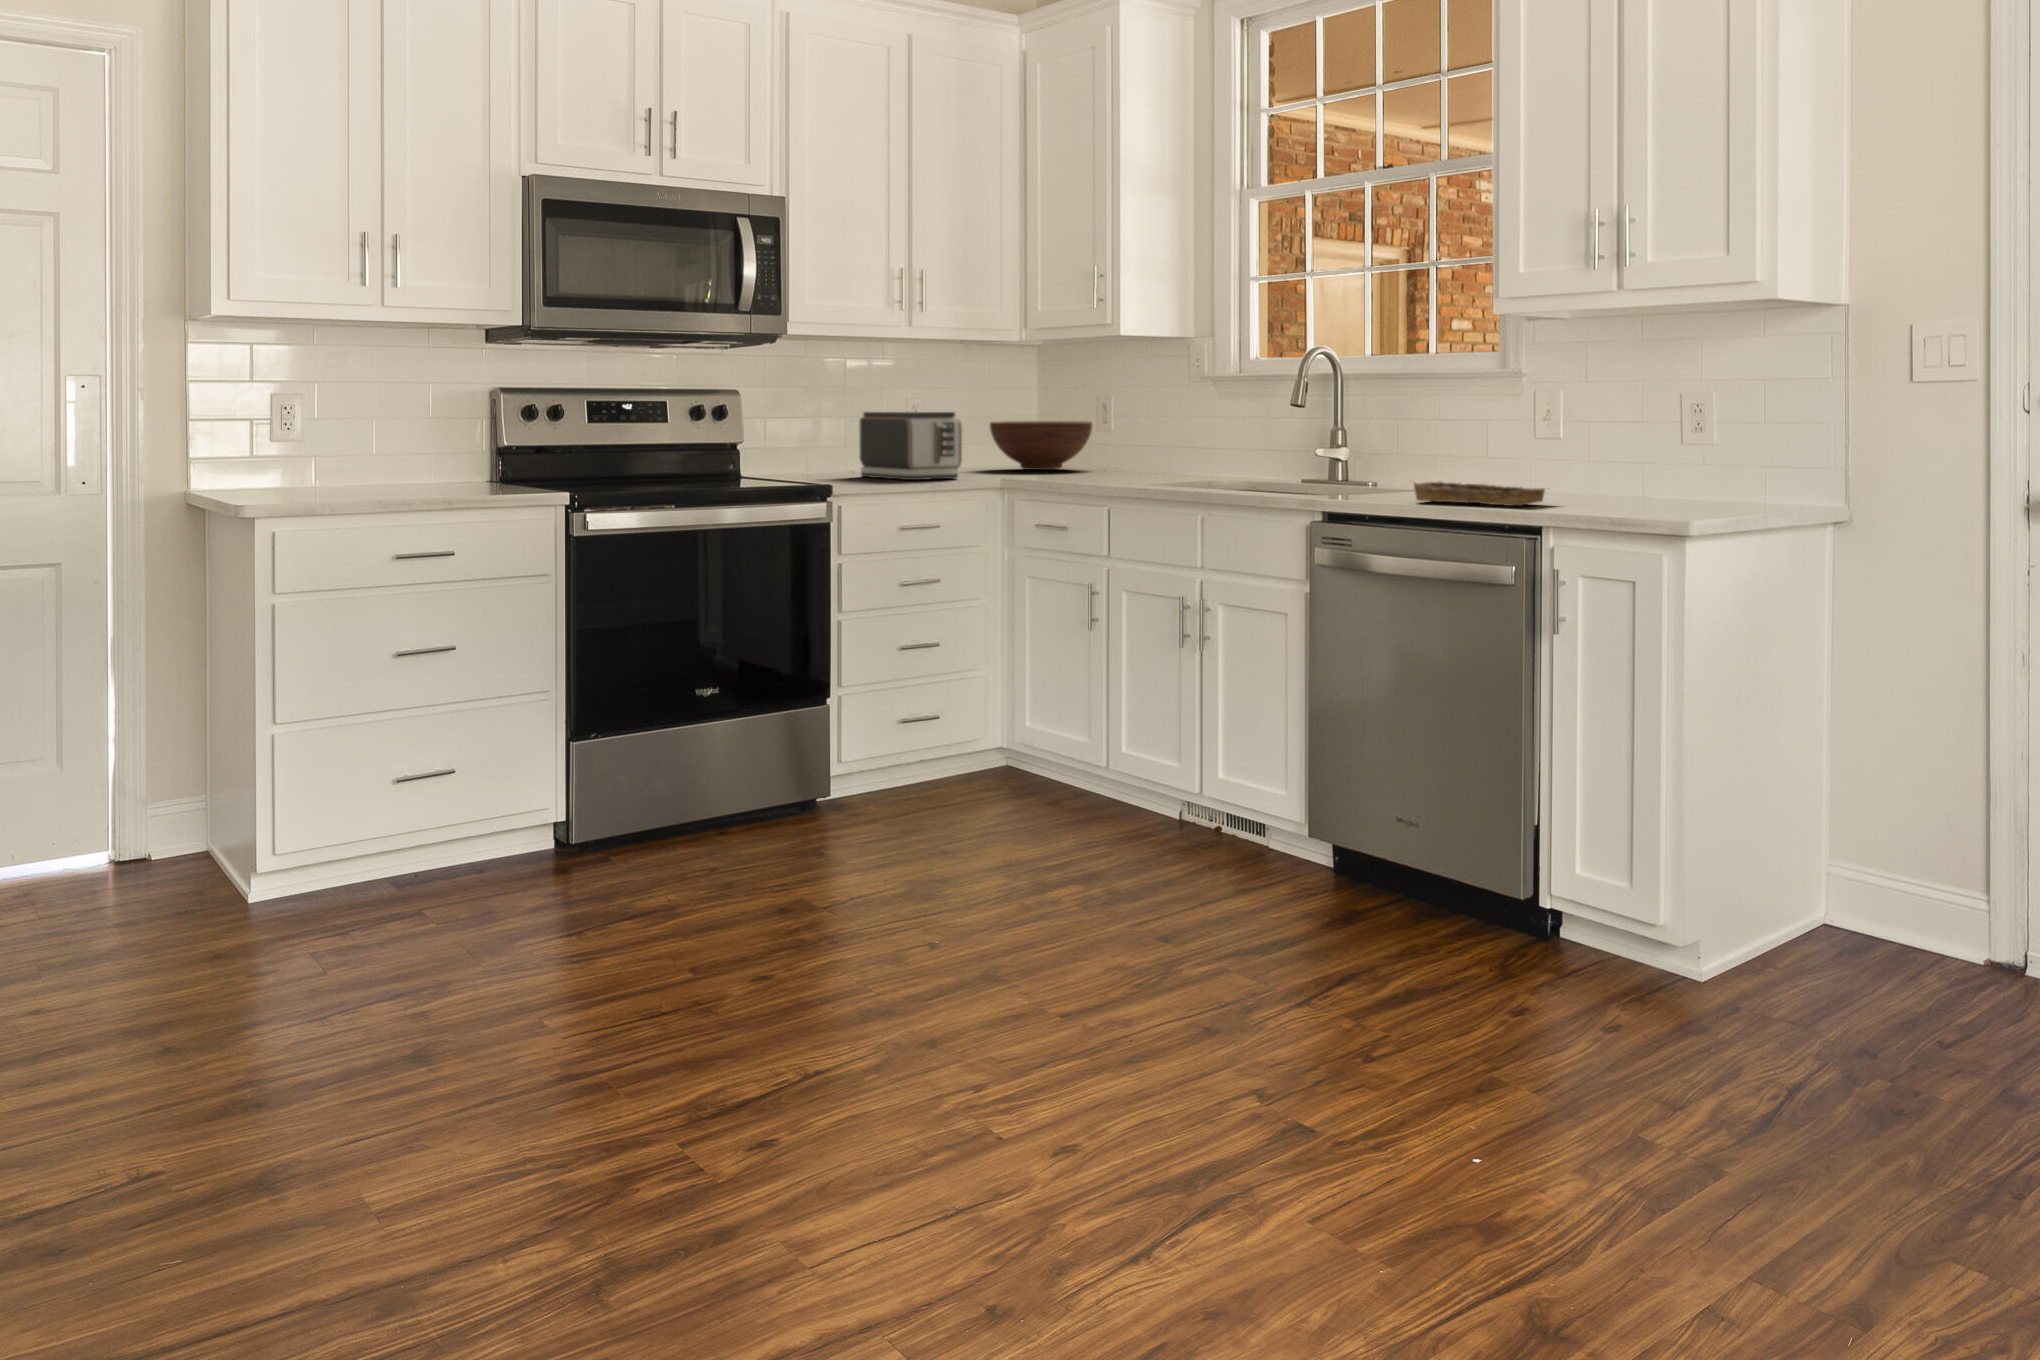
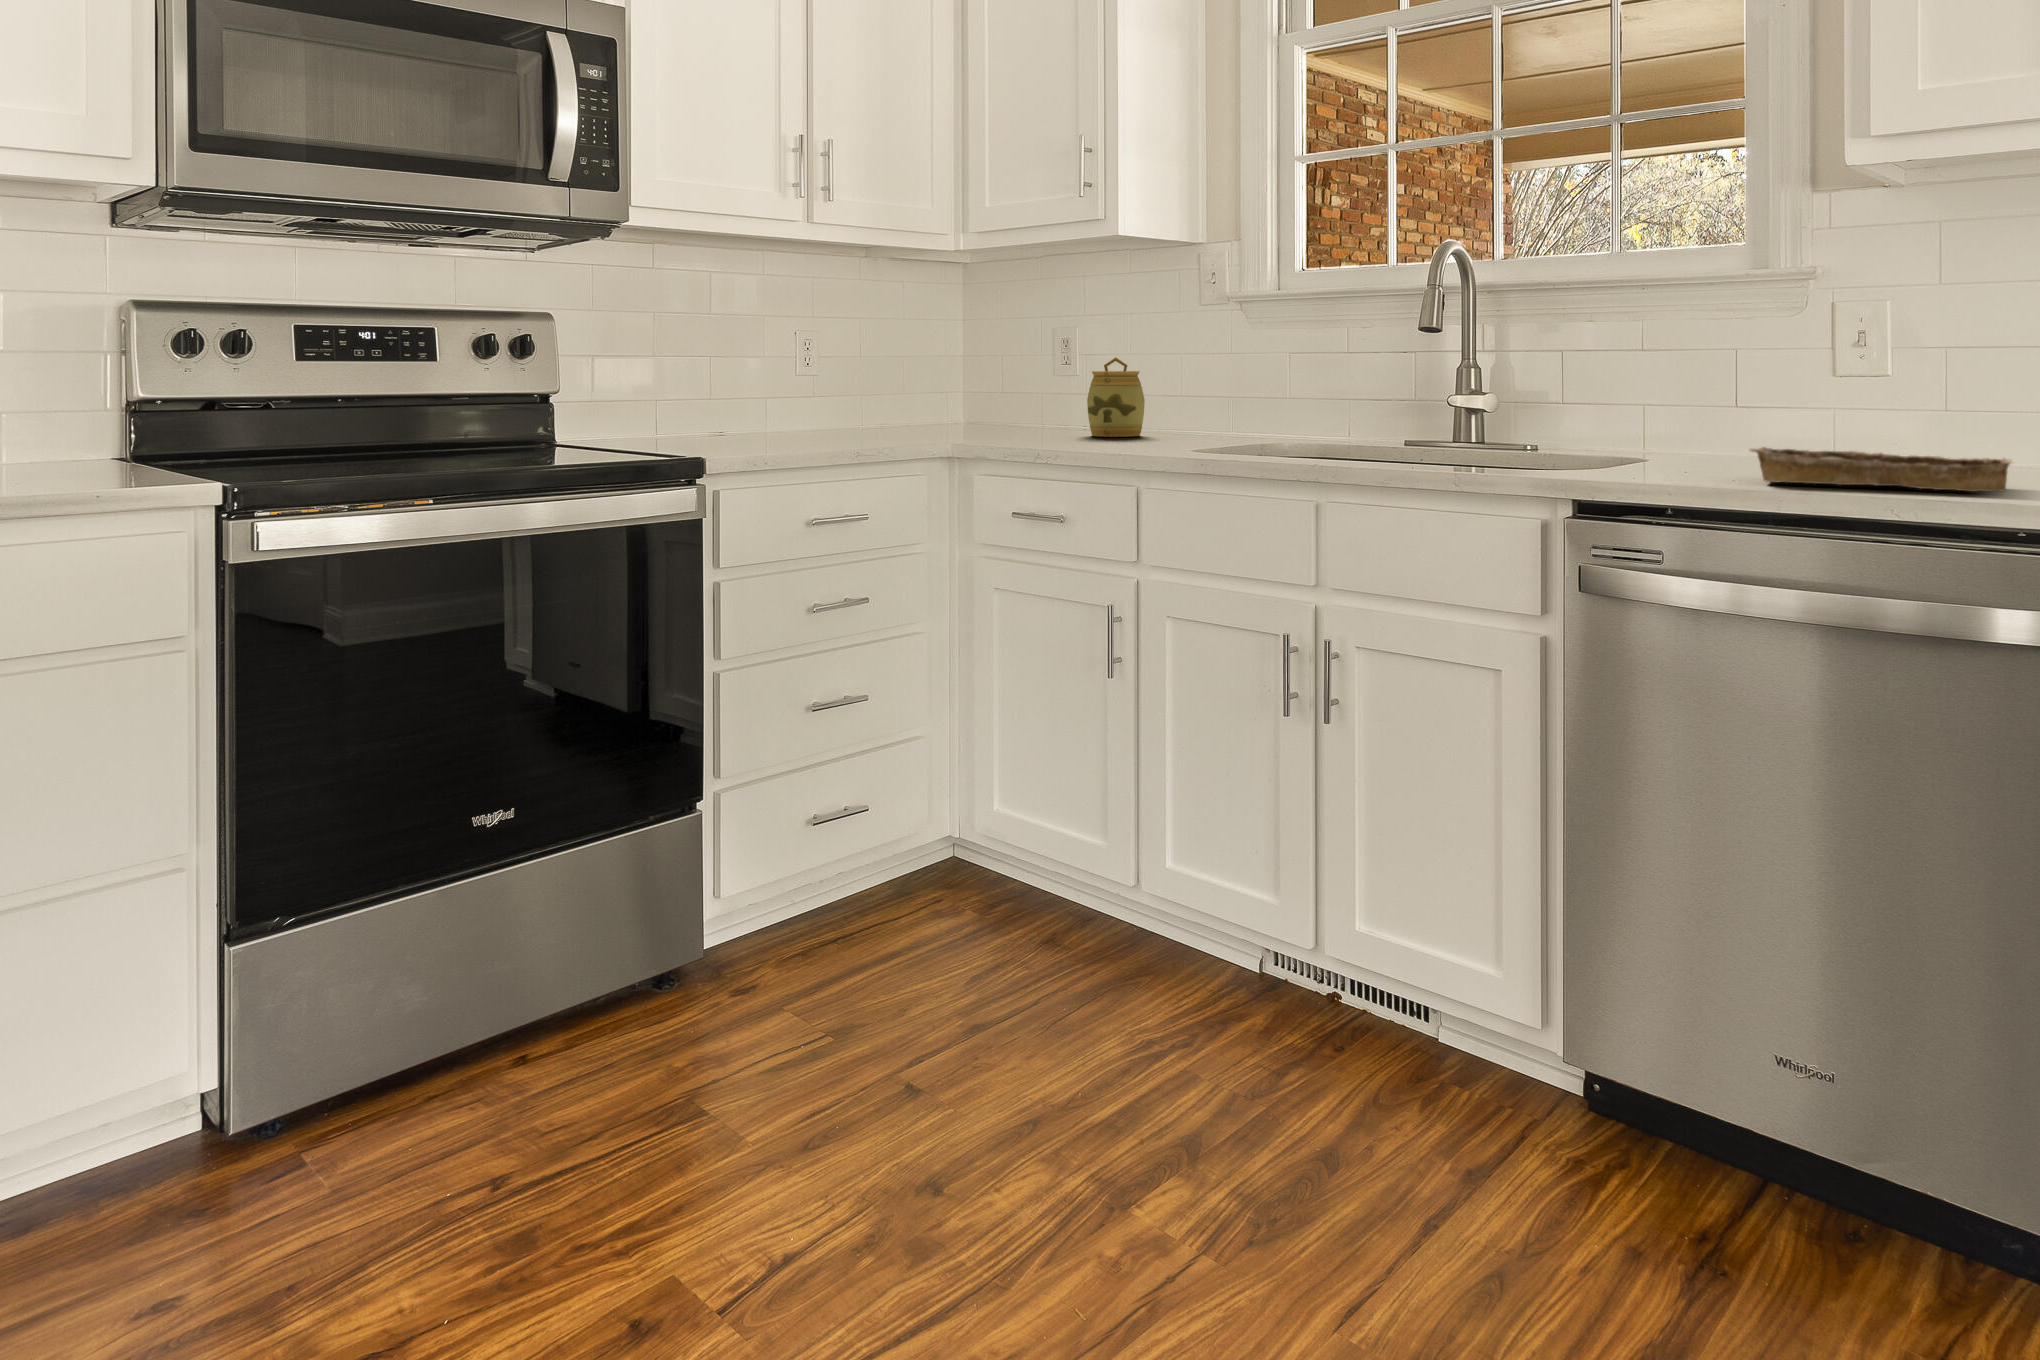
toaster: present [859,411,962,480] -> none [736,345,891,447]
jar: none [1108,419,1151,476] -> present [1087,357,1145,437]
fruit bowl: present [990,421,1092,470] -> none [906,364,1044,429]

